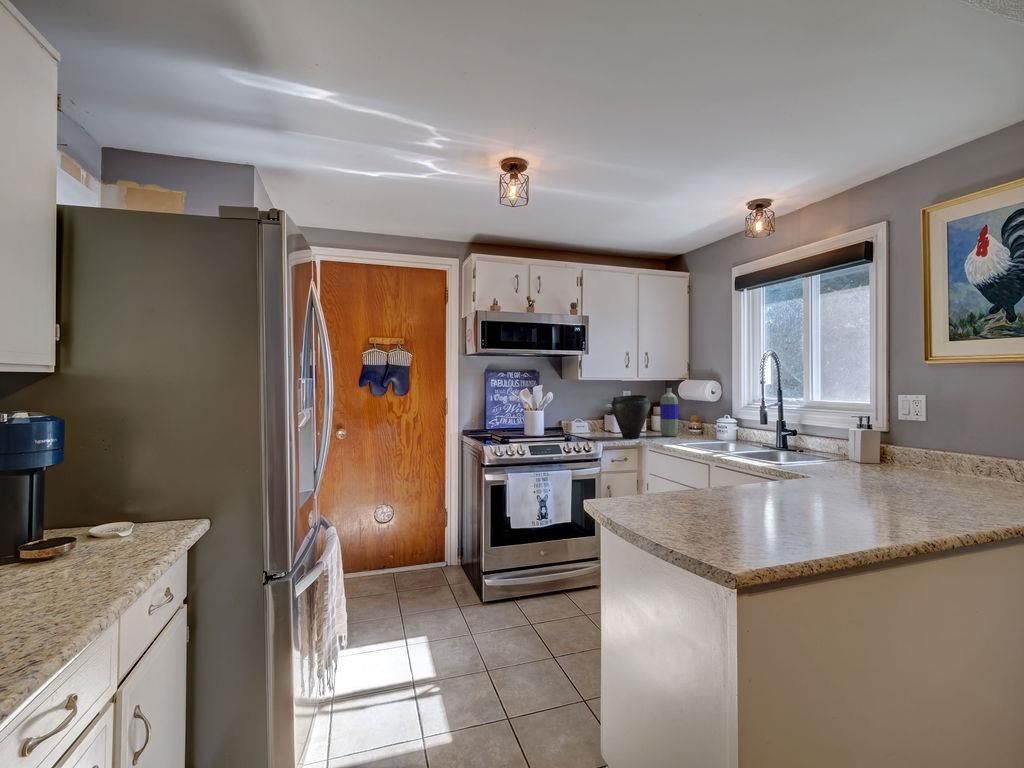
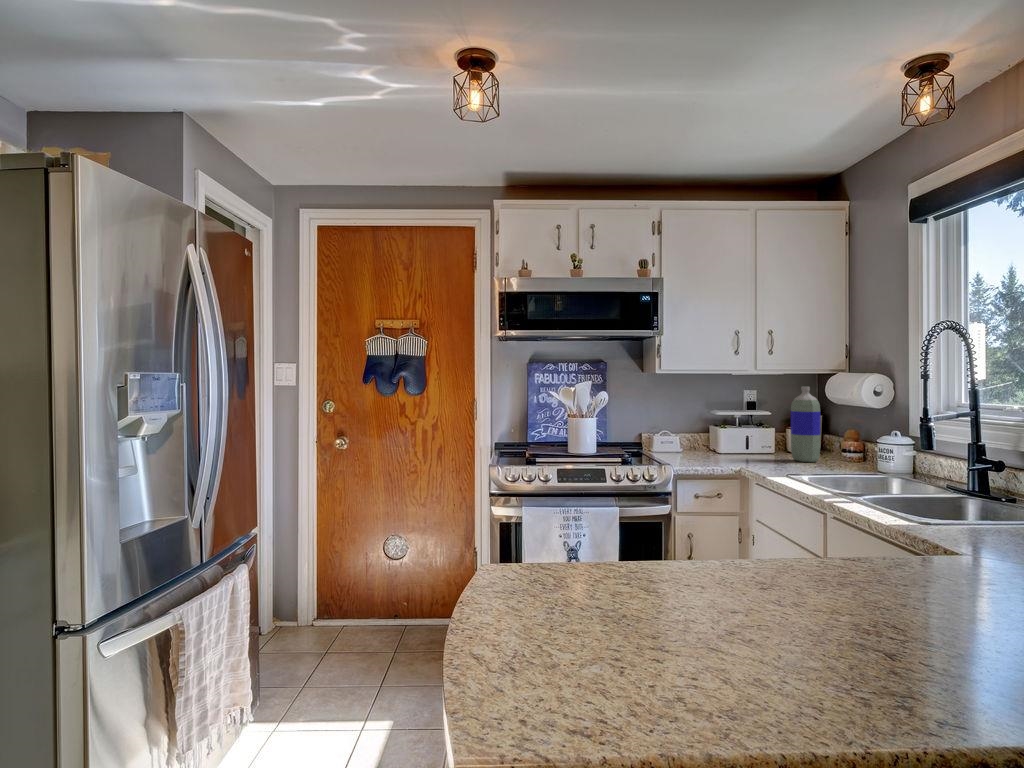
vase: present [611,395,650,439] -> none [705,396,767,463]

